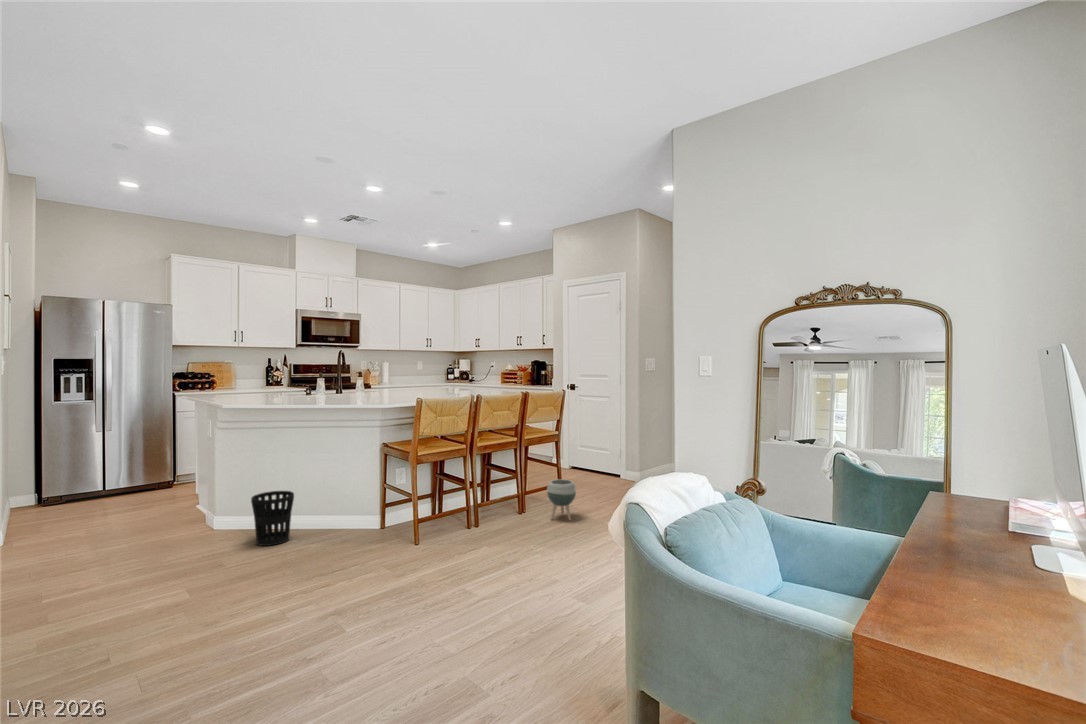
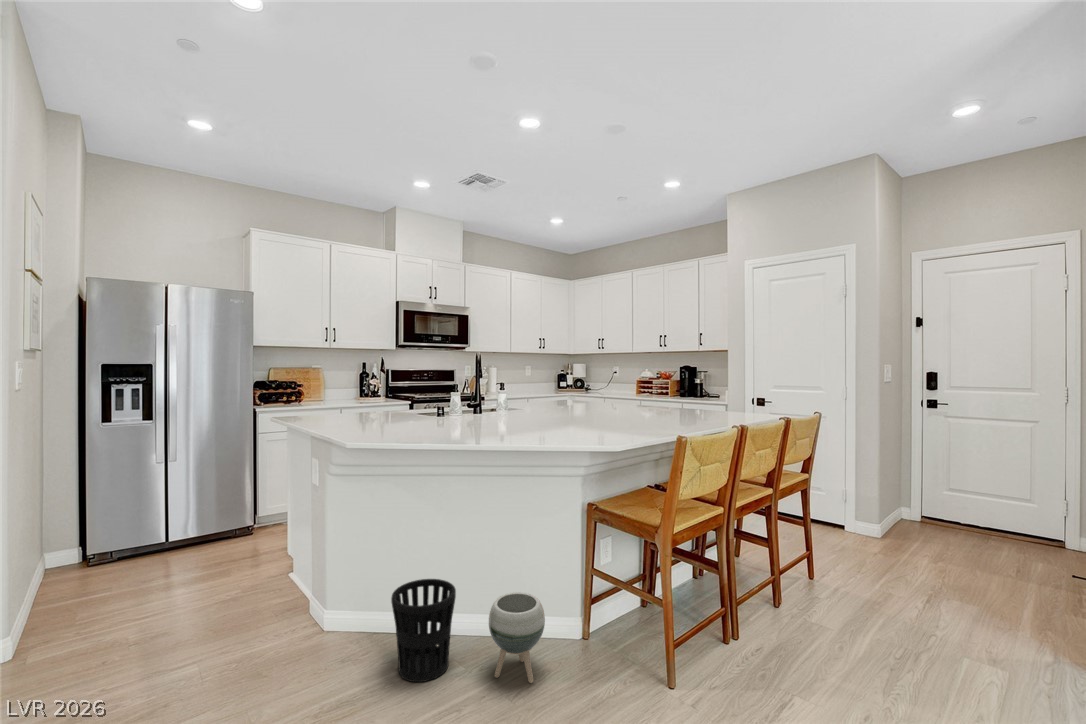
planter: present [547,479,576,521] -> present [489,592,545,683]

